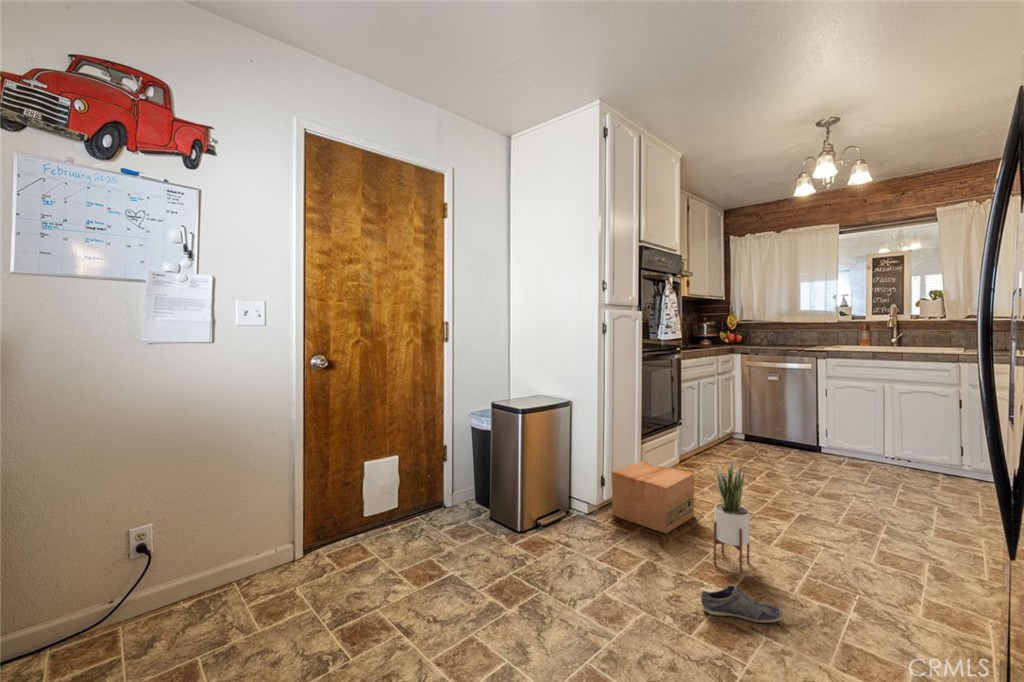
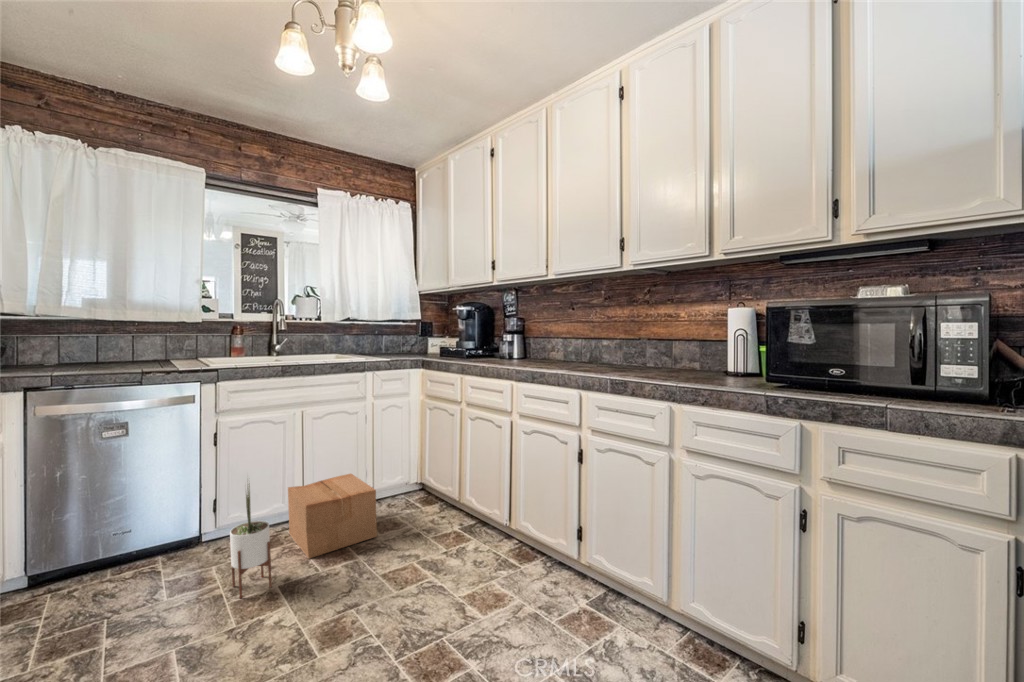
cardboard box: present [612,461,694,534] -> present [288,474,377,559]
shoe: present [701,585,783,623] -> none [290,582,348,633]

